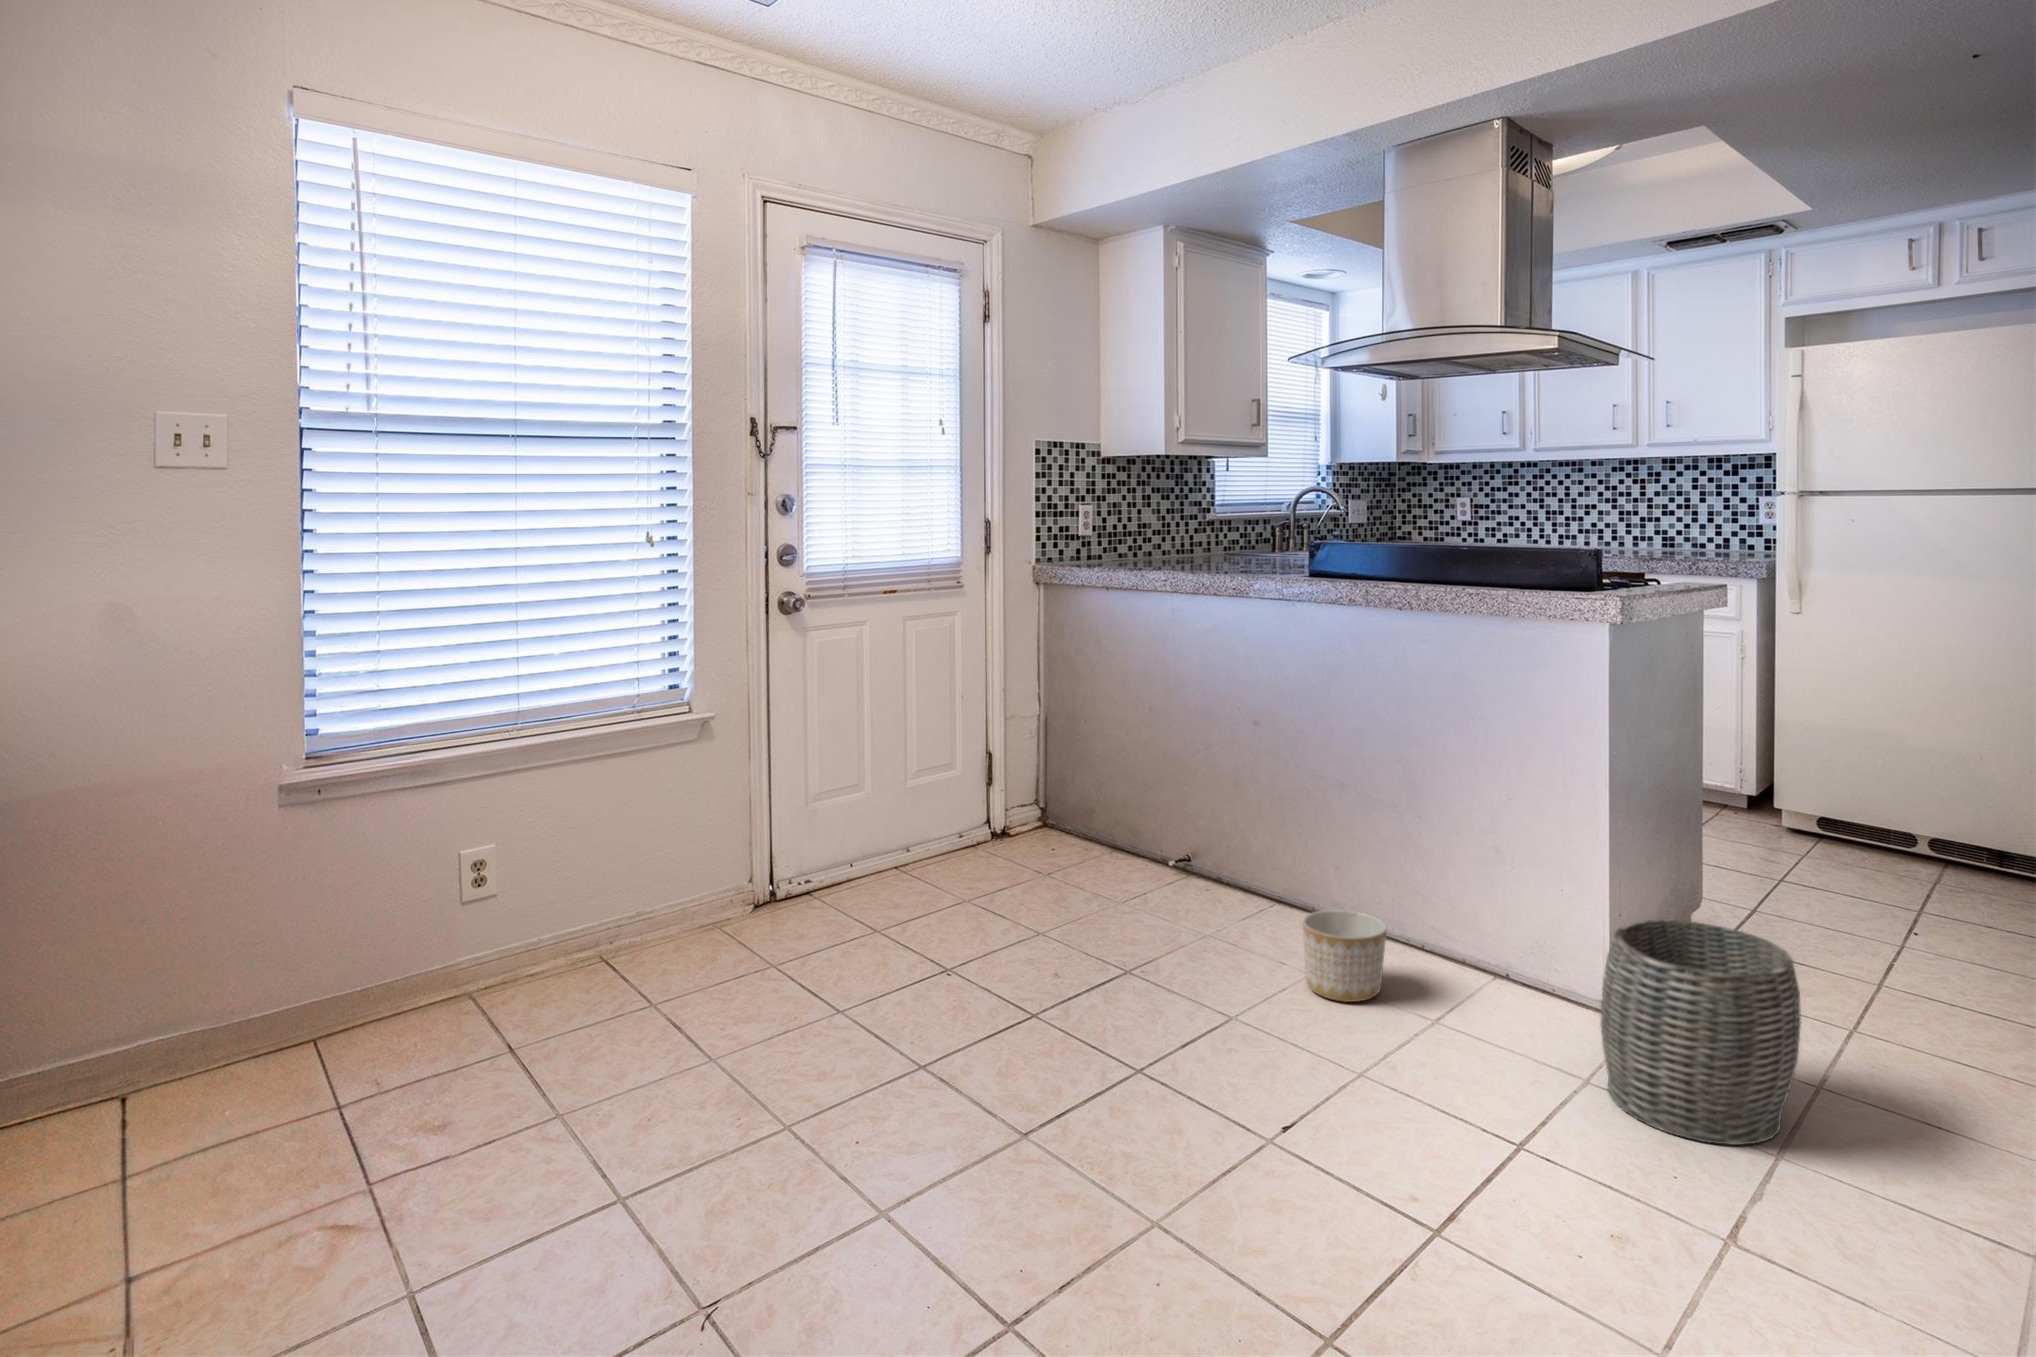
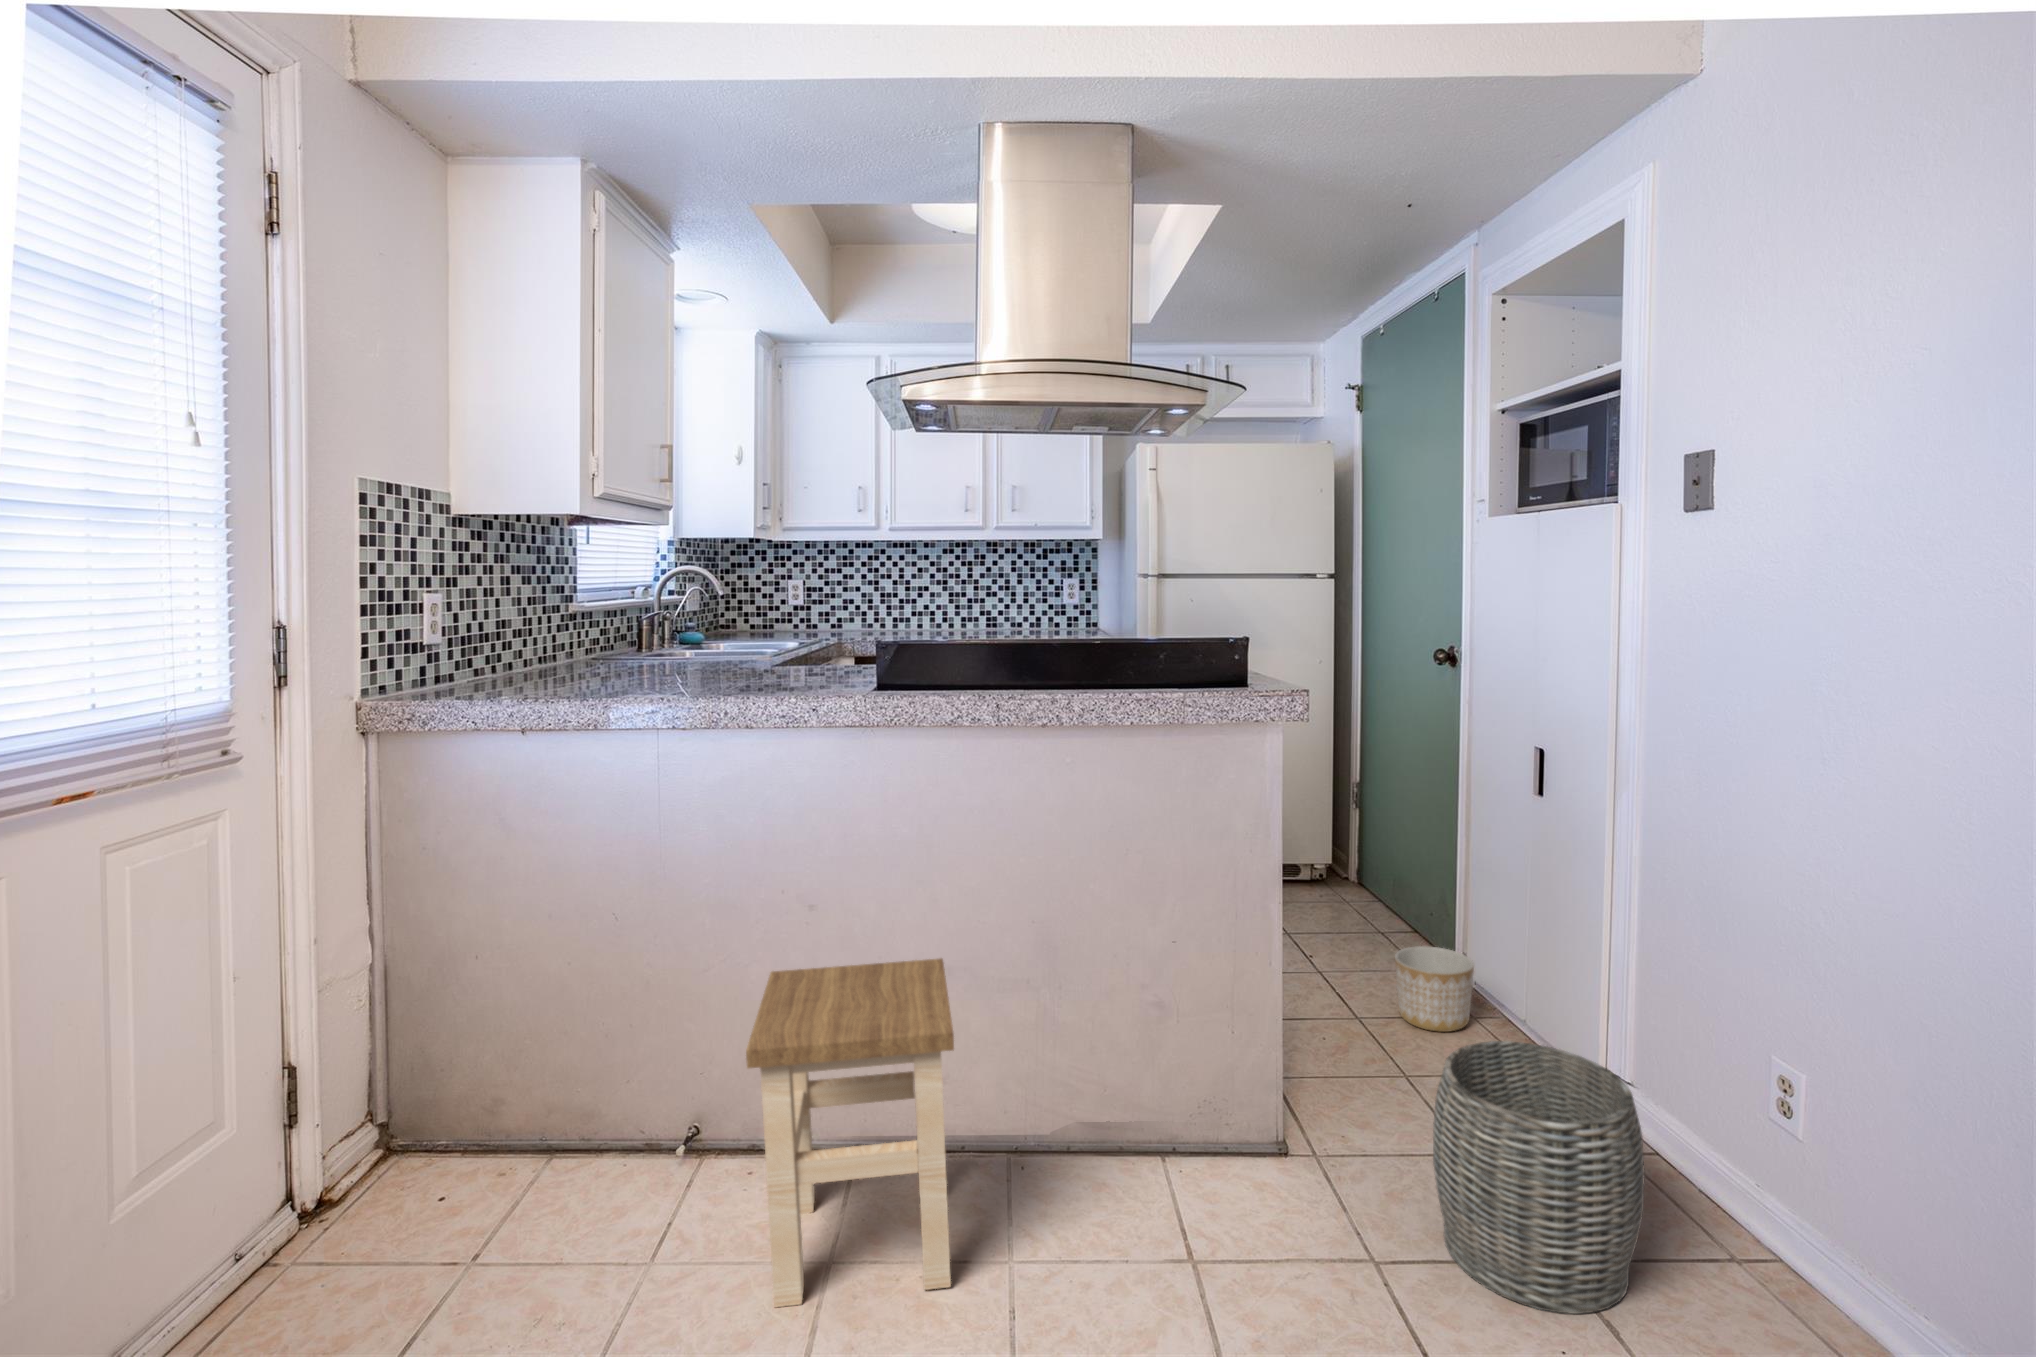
stool: none [1128,756,1298,964] -> present [746,958,954,1307]
planter: present [1303,910,1387,1002] -> present [1395,946,1474,1032]

